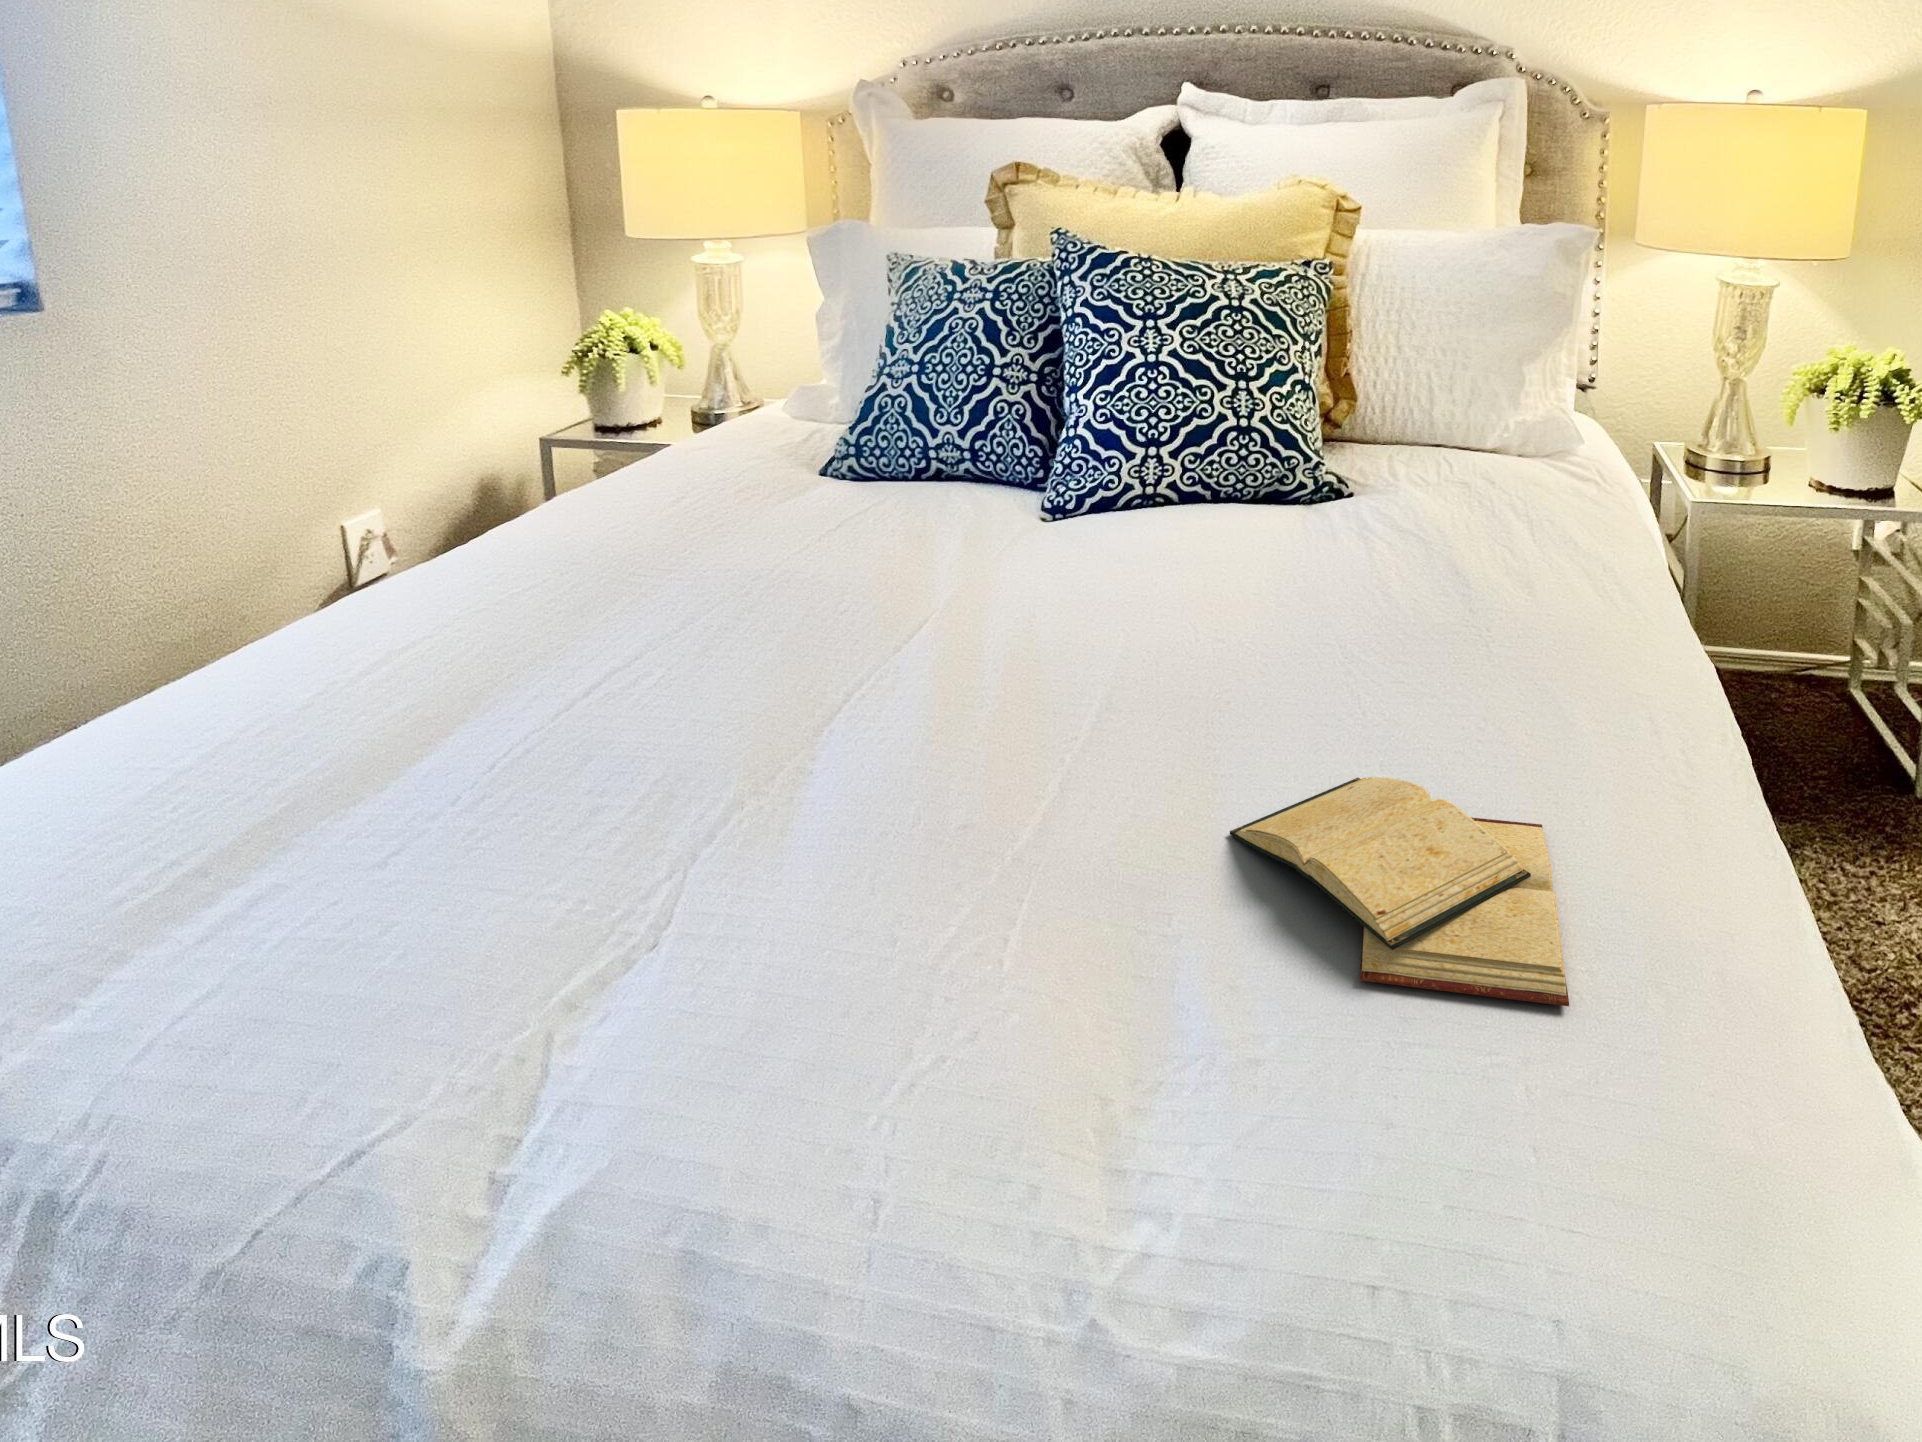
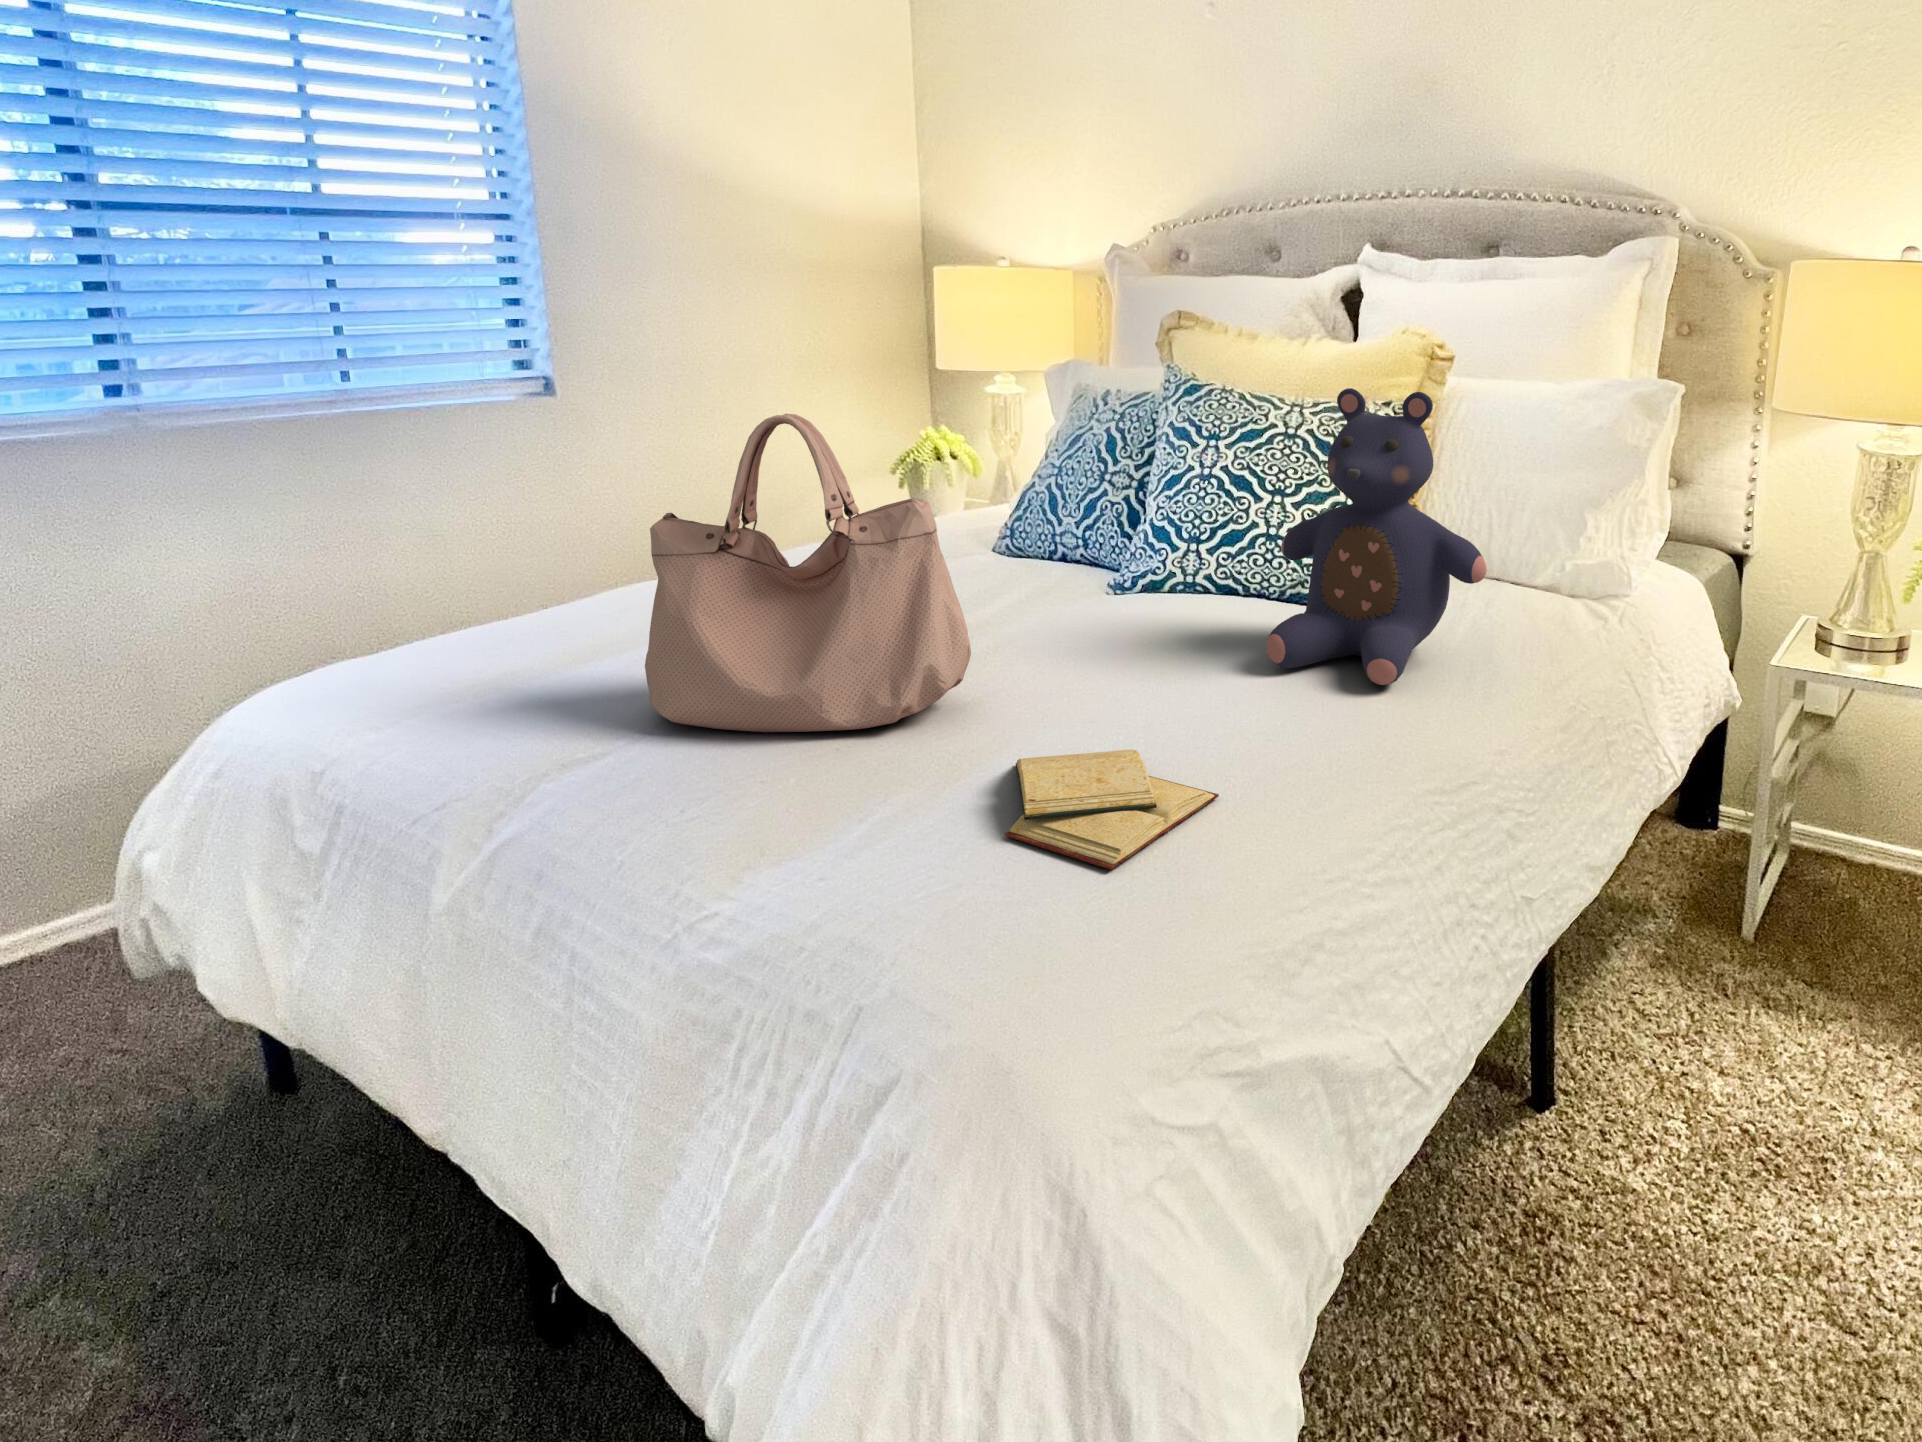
teddy bear: none [1317,255,1578,609] -> present [1267,388,1487,685]
handbag: none [539,348,1075,880] -> present [645,414,971,732]

